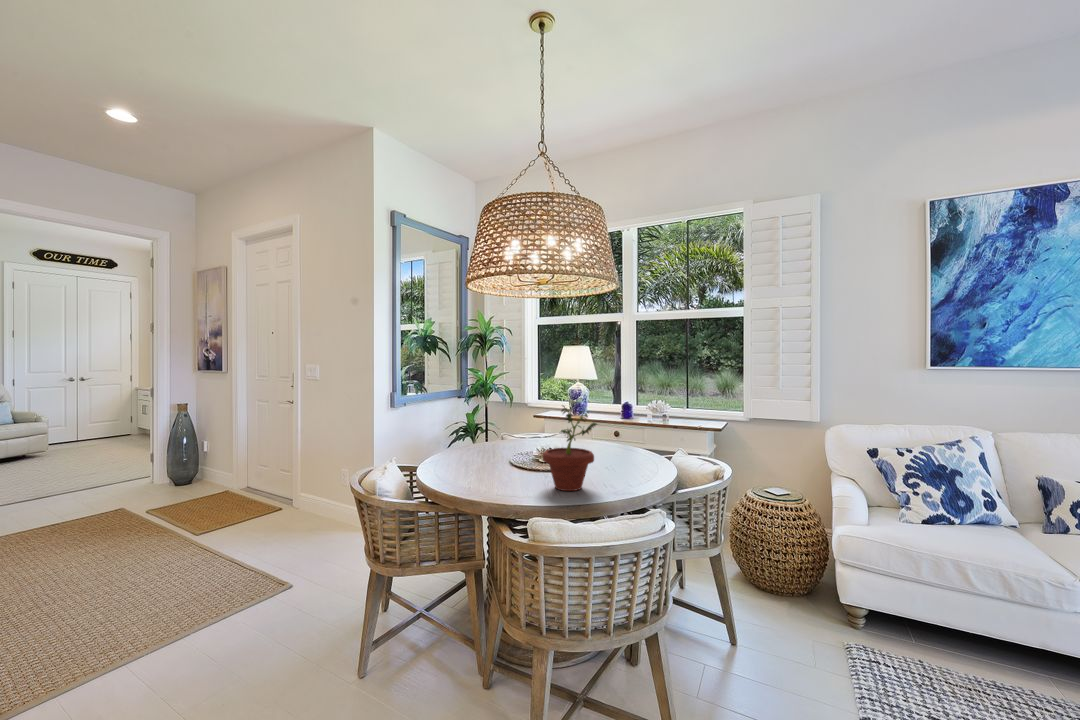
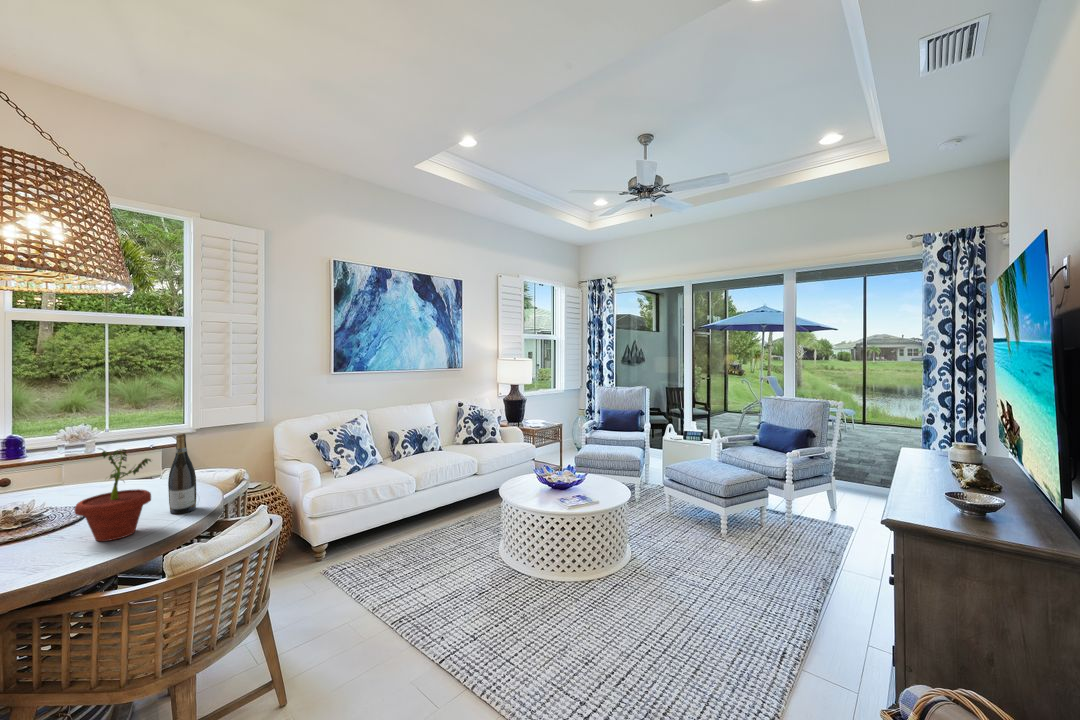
wine bottle: none [620,405,643,489] -> present [168,433,196,514]

